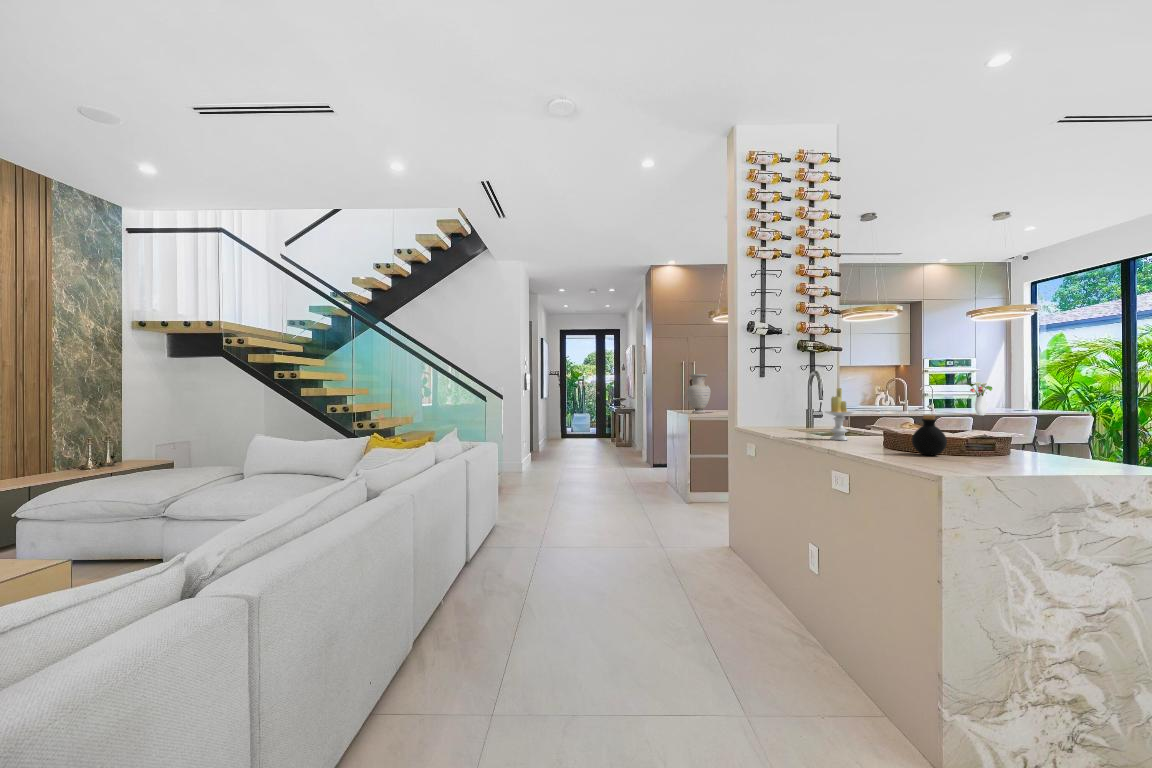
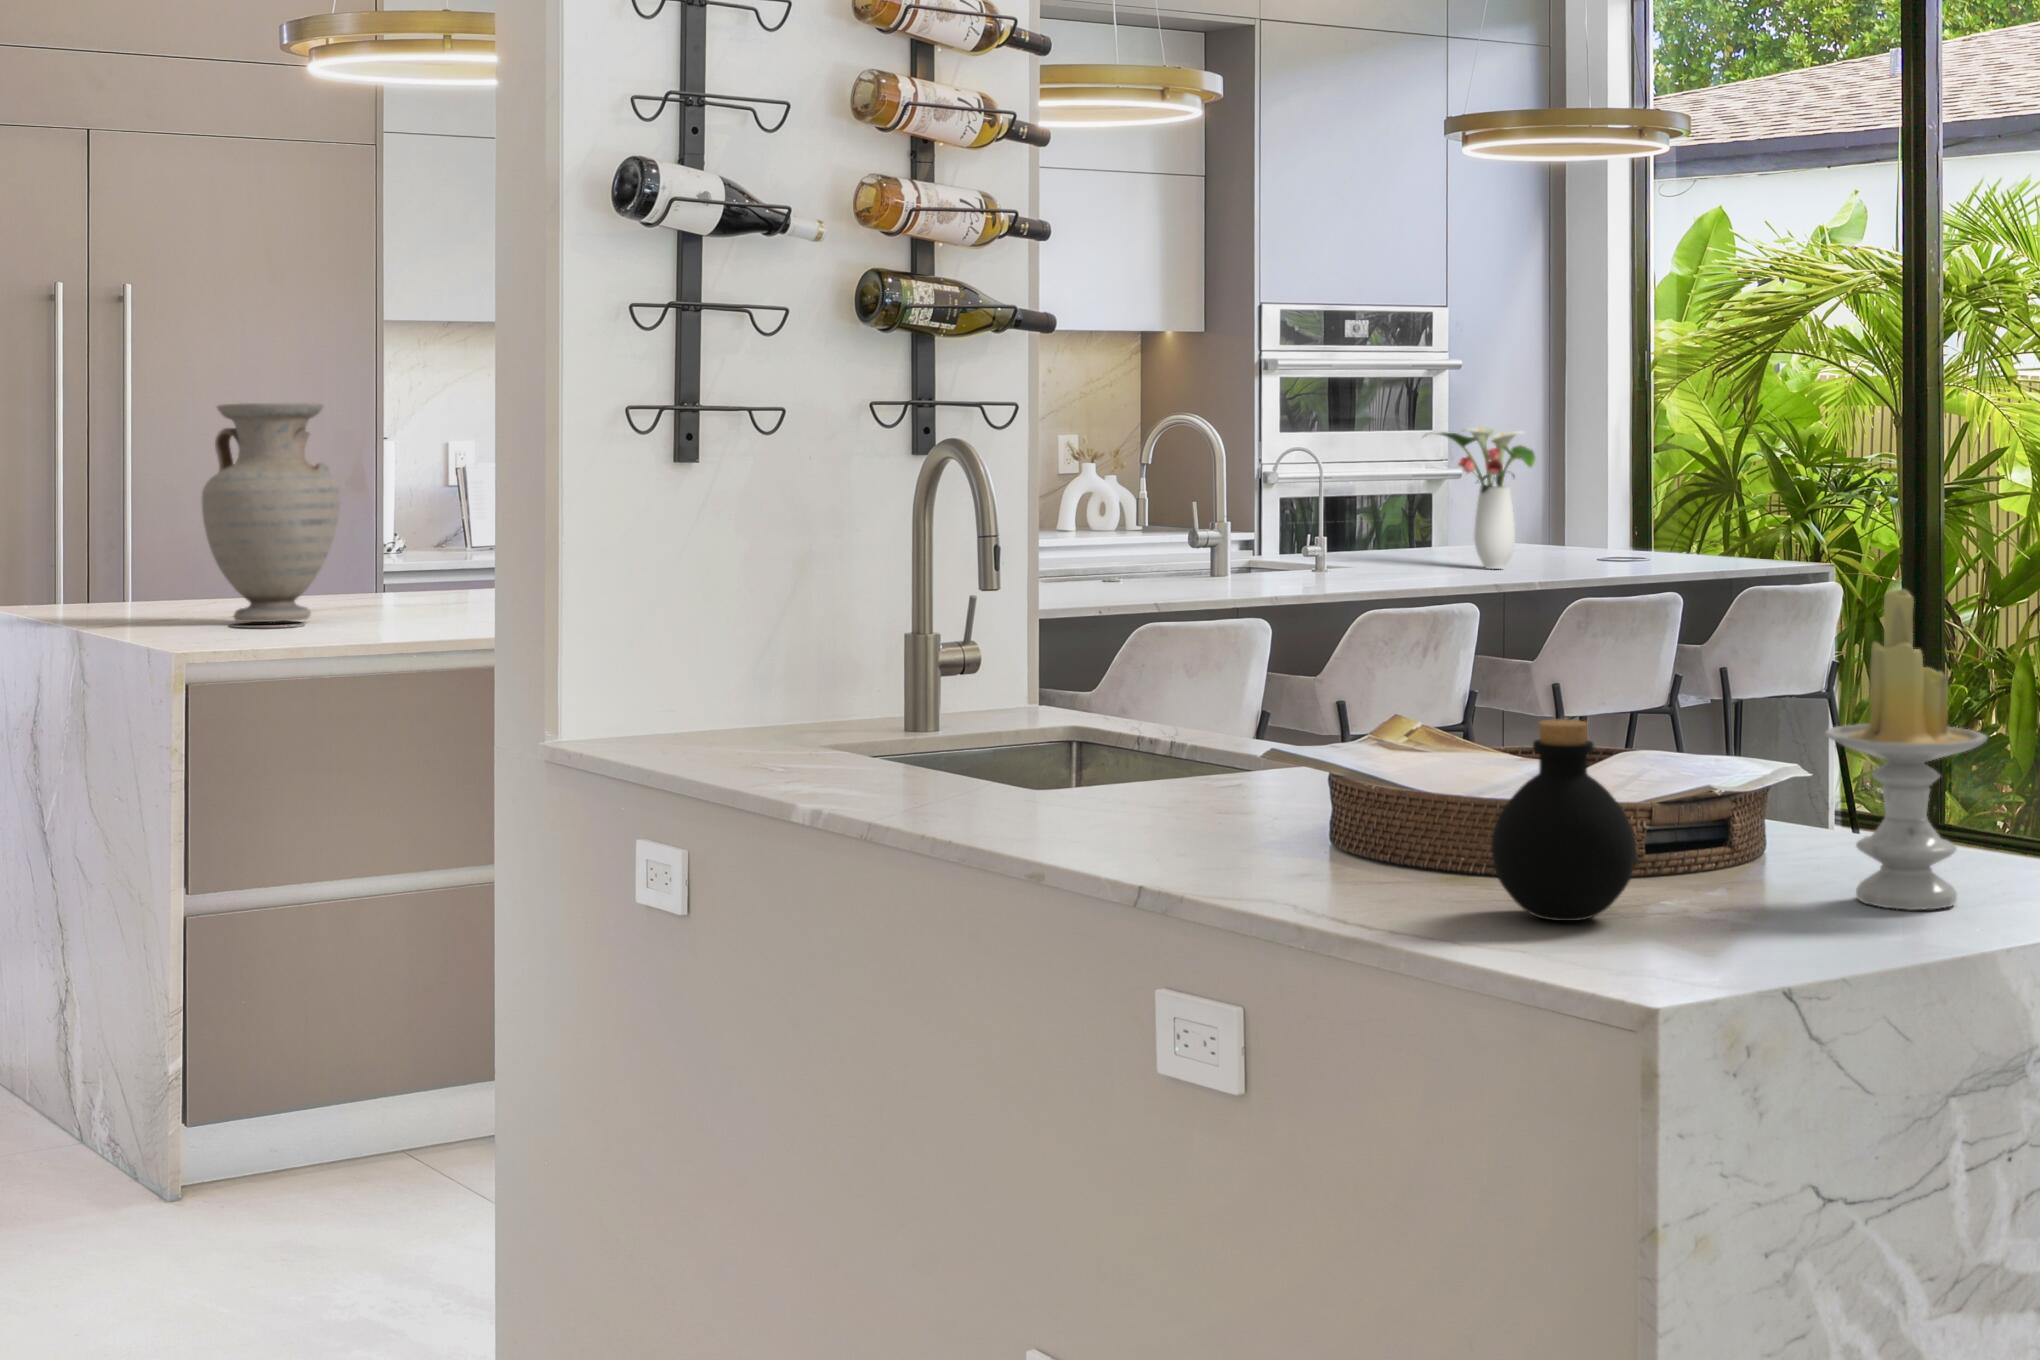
candle: present [825,388,853,440] -> present [1825,589,1987,910]

